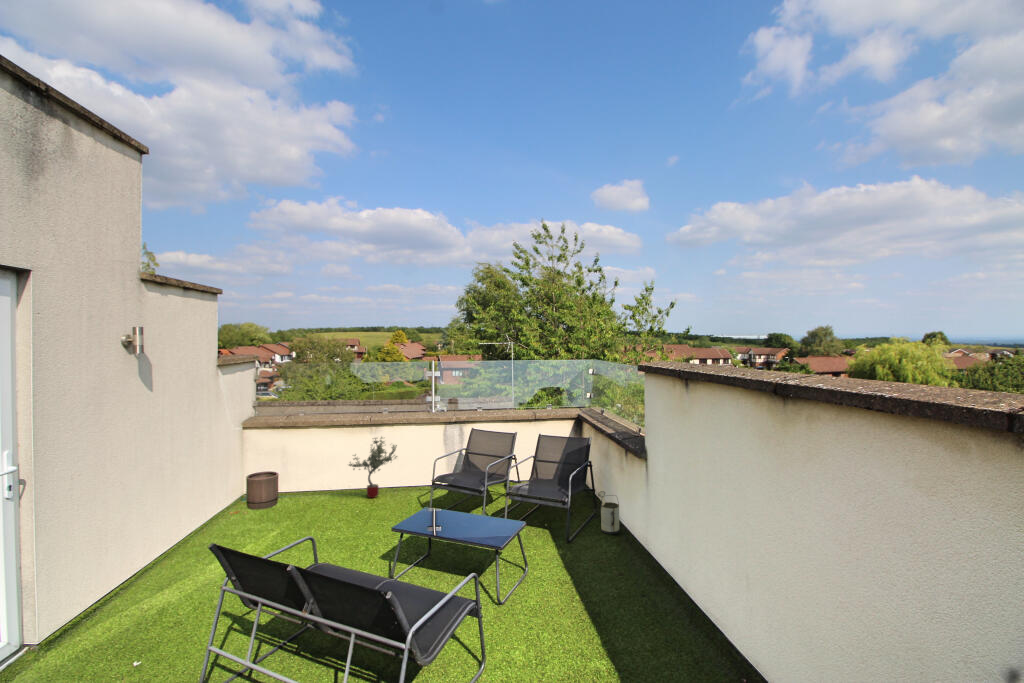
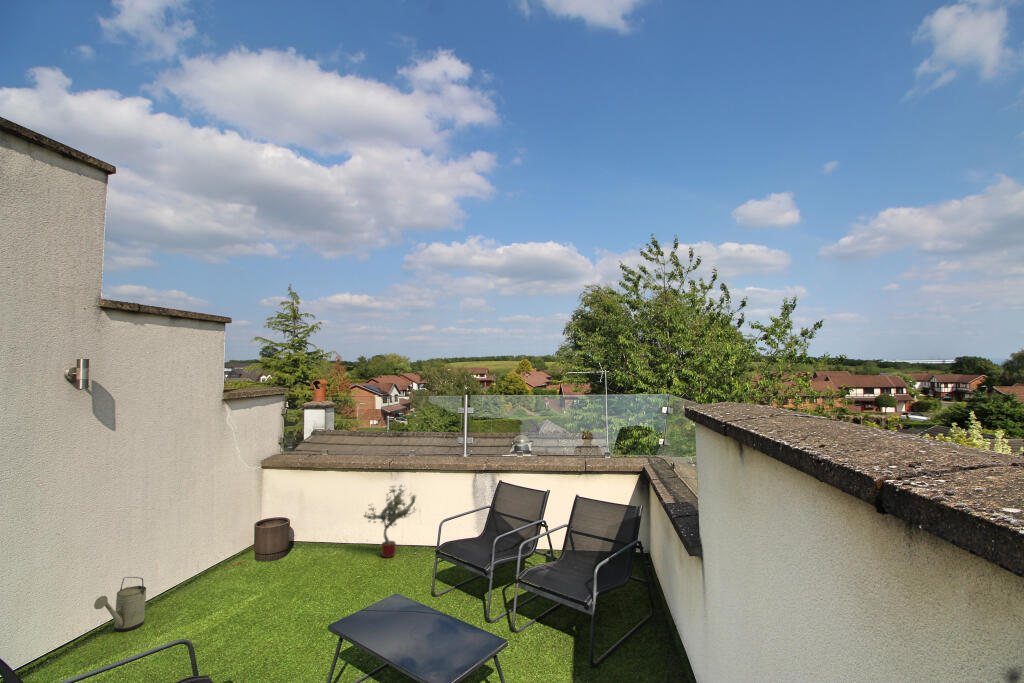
watering can: present [598,491,619,534] -> present [94,577,146,632]

